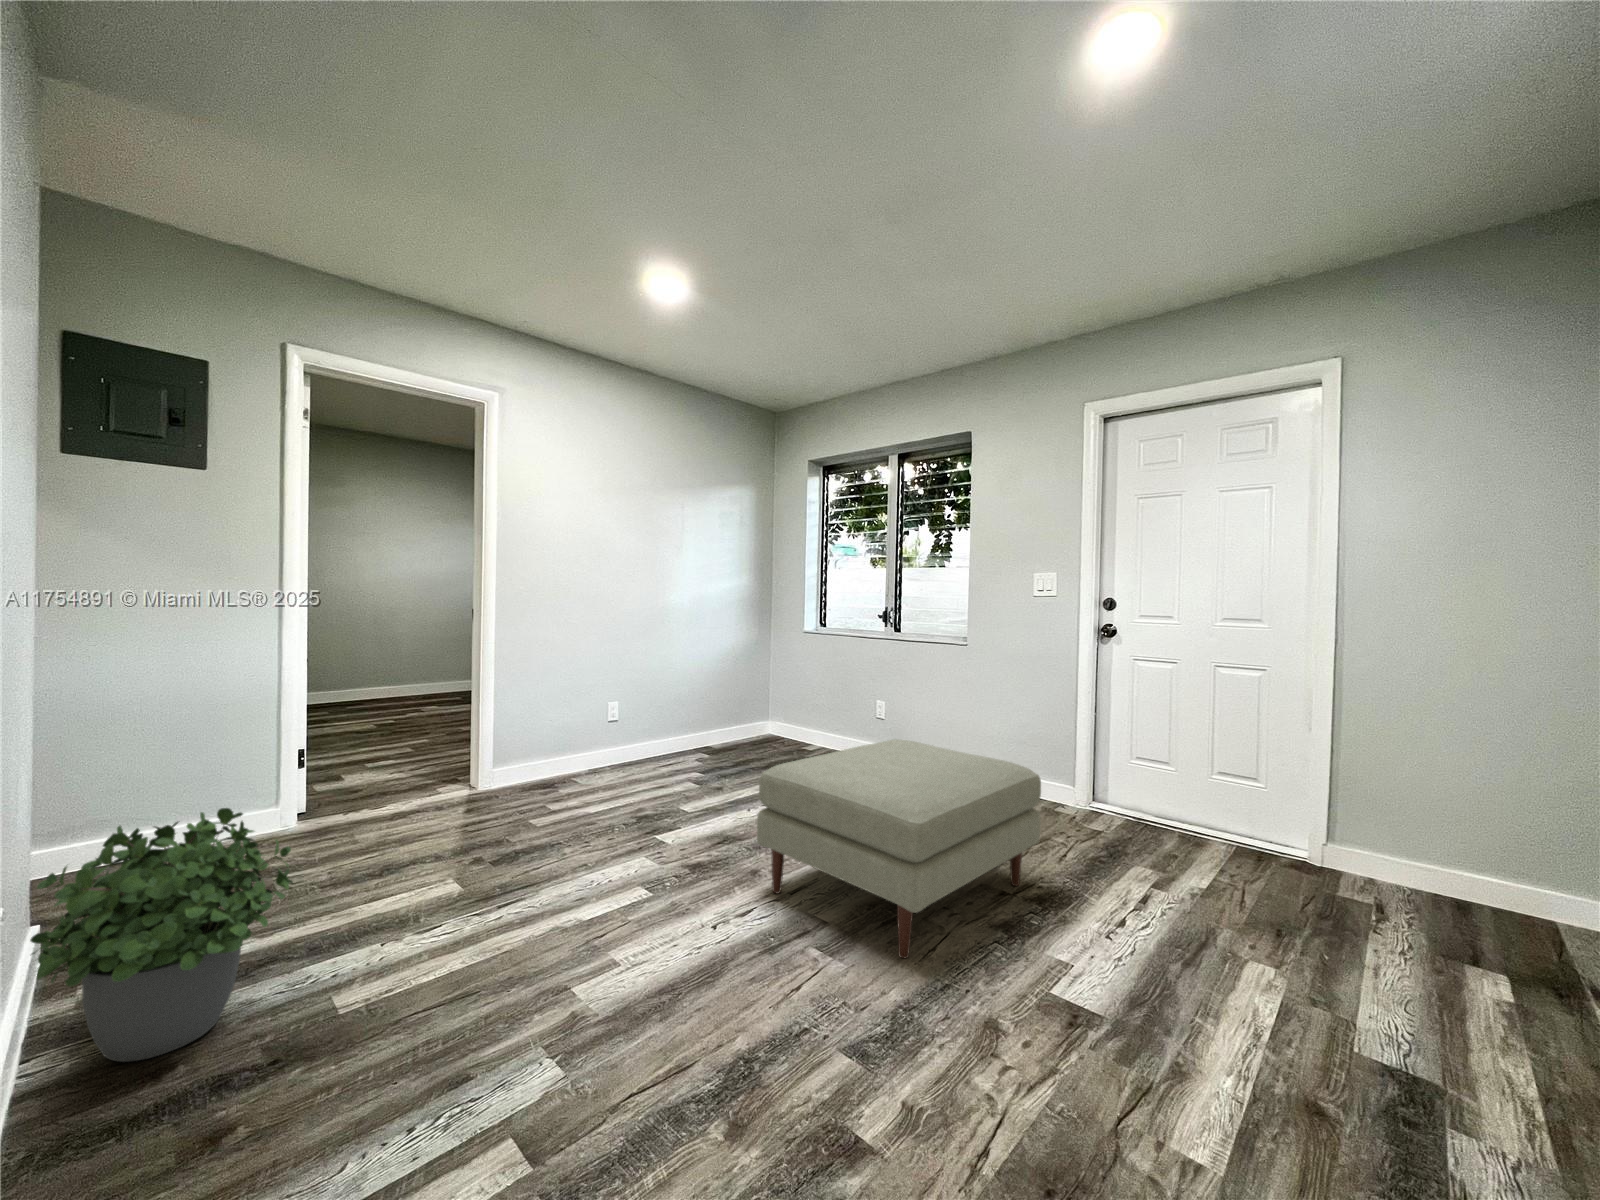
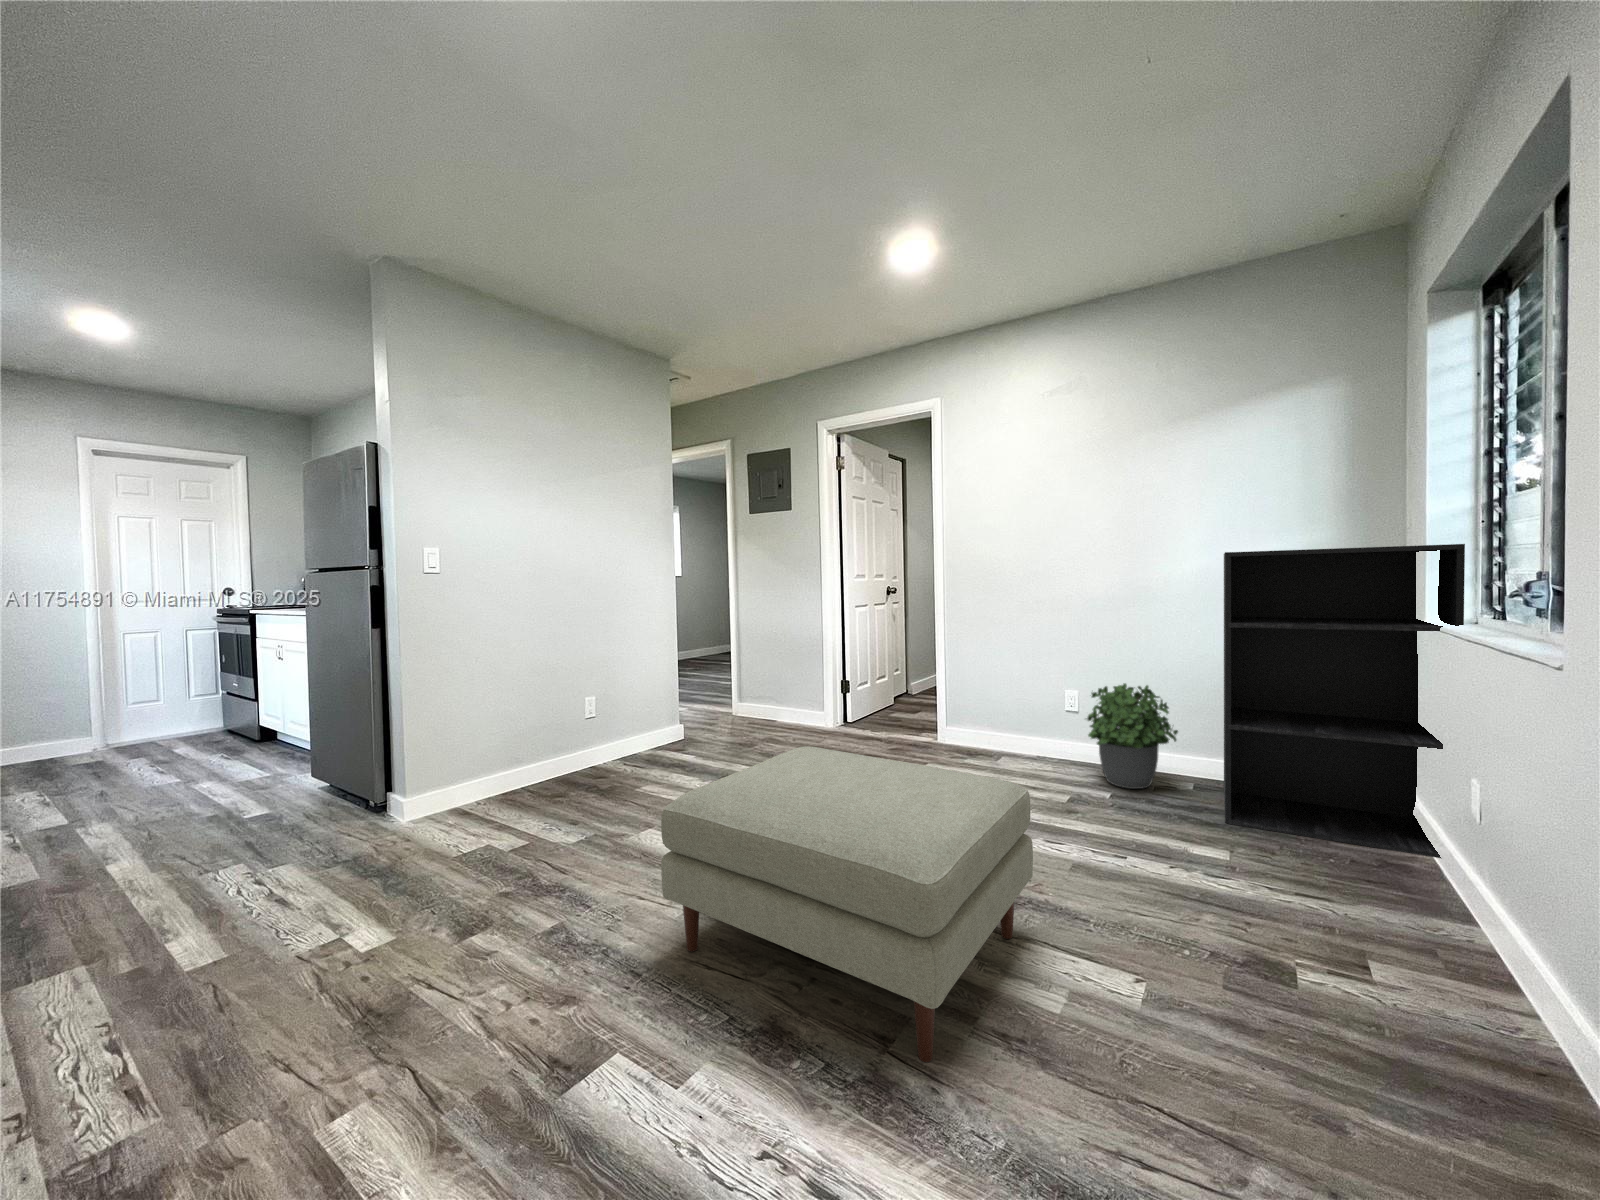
bookshelf: none [730,589,845,765] -> present [1224,544,1465,858]
potted plant: present [30,808,293,1062] -> present [1087,683,1178,789]

